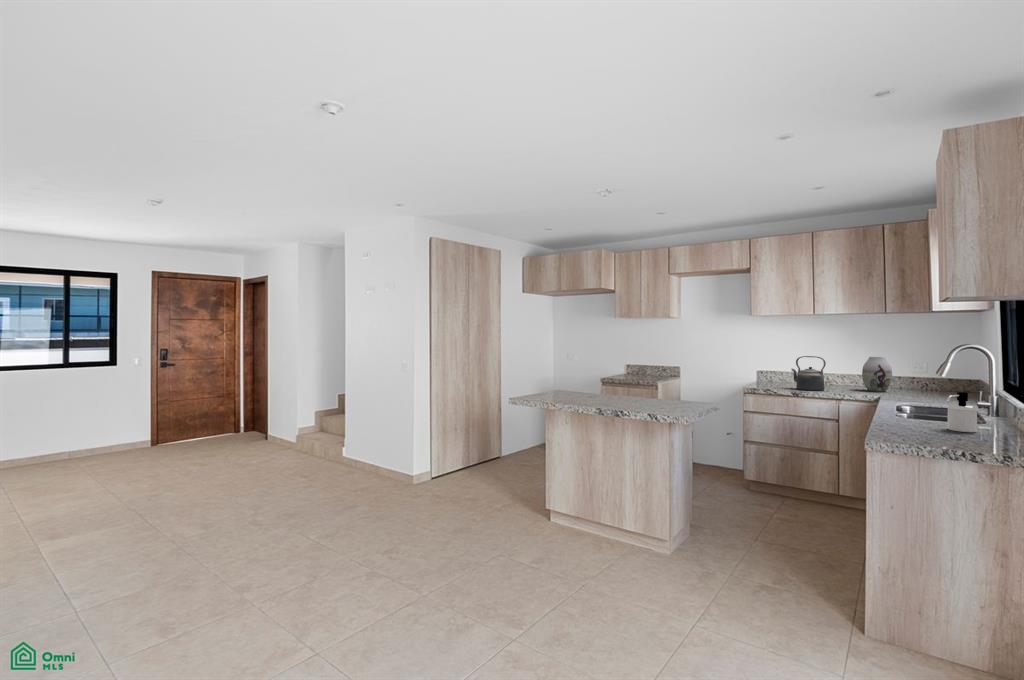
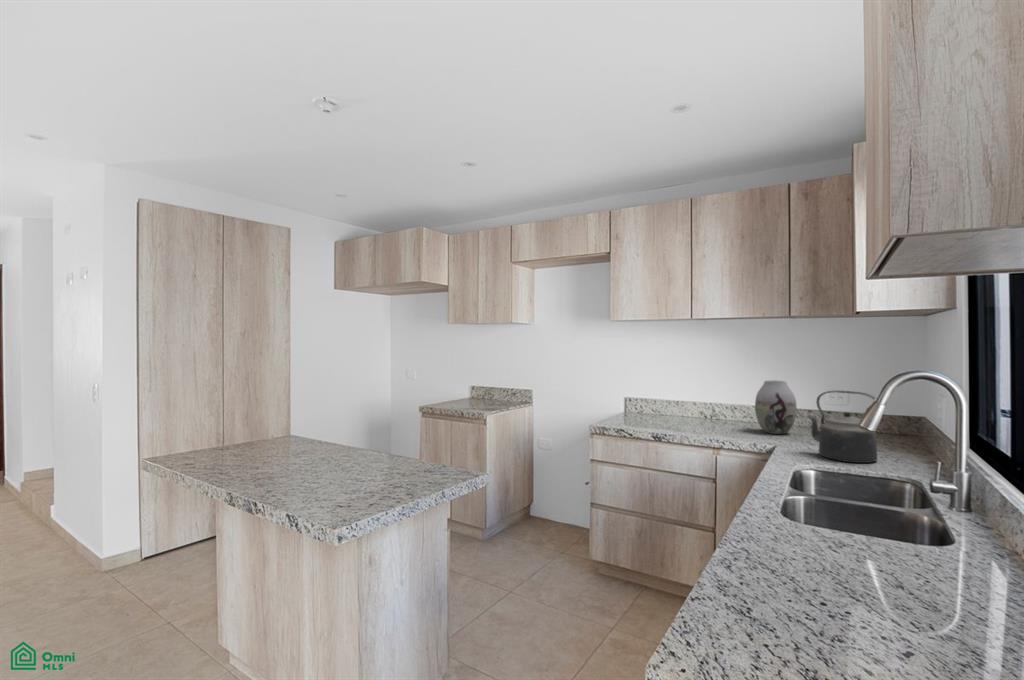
kettle: present [791,356,826,391] -> present [807,390,877,463]
soap dispenser: present [946,392,978,432] -> none [867,489,945,599]

